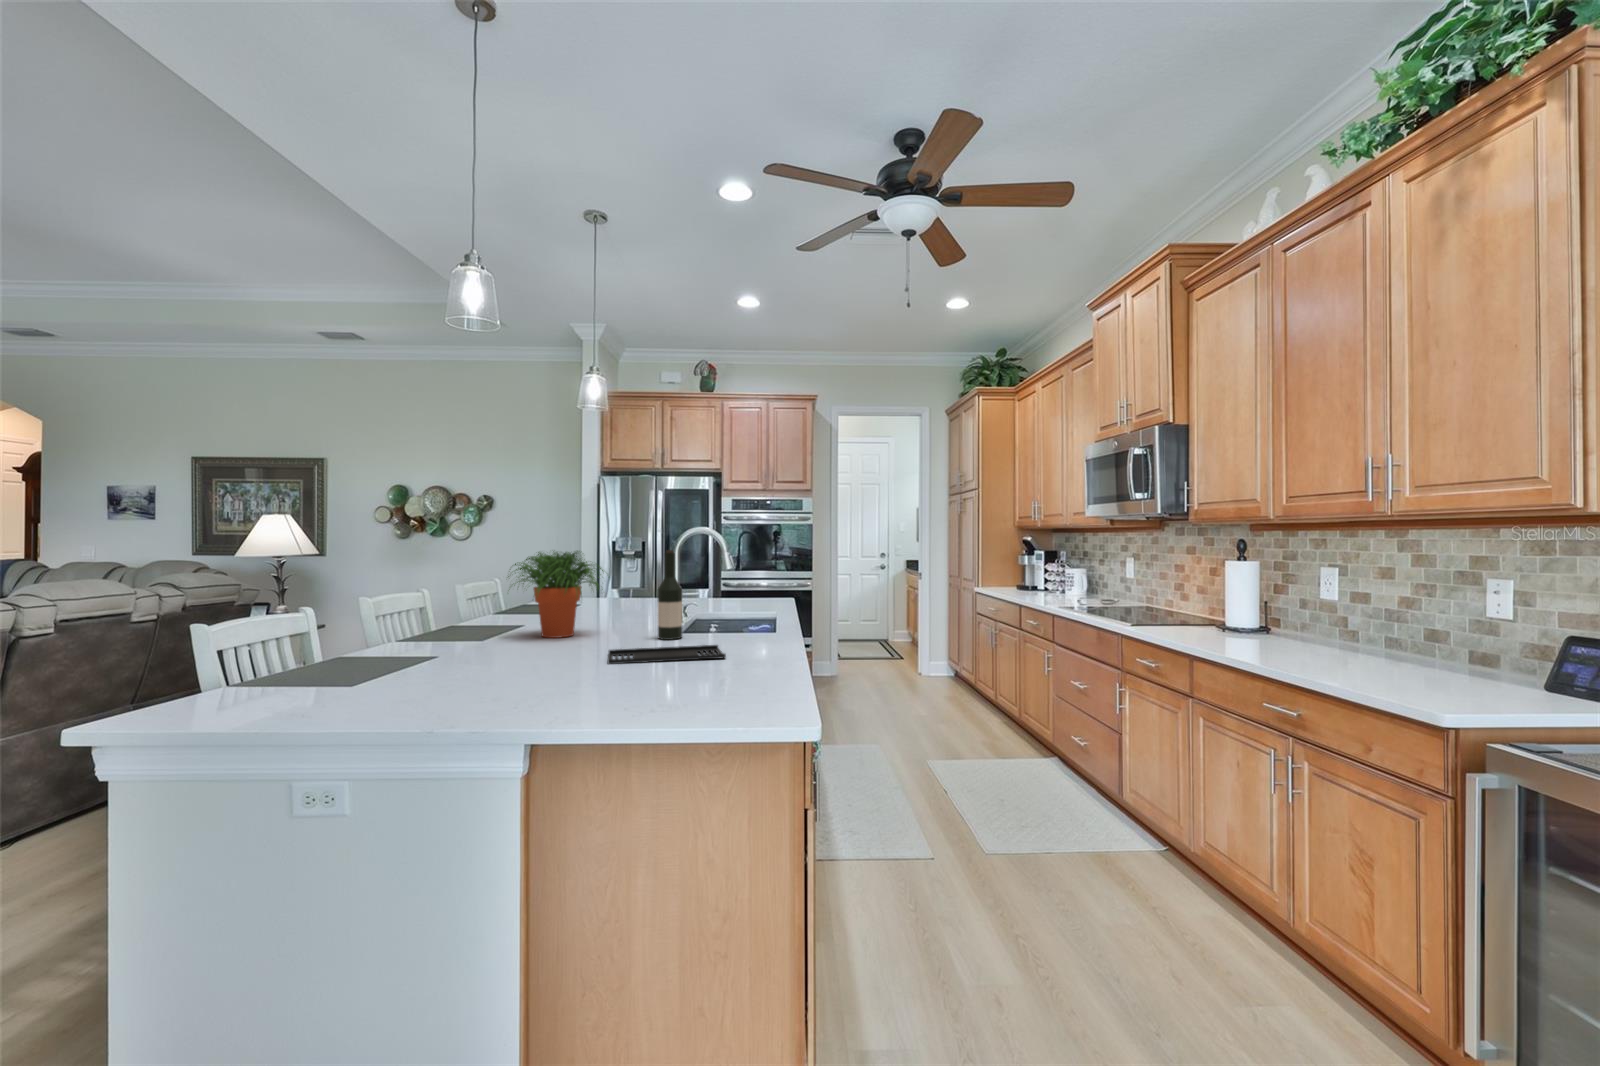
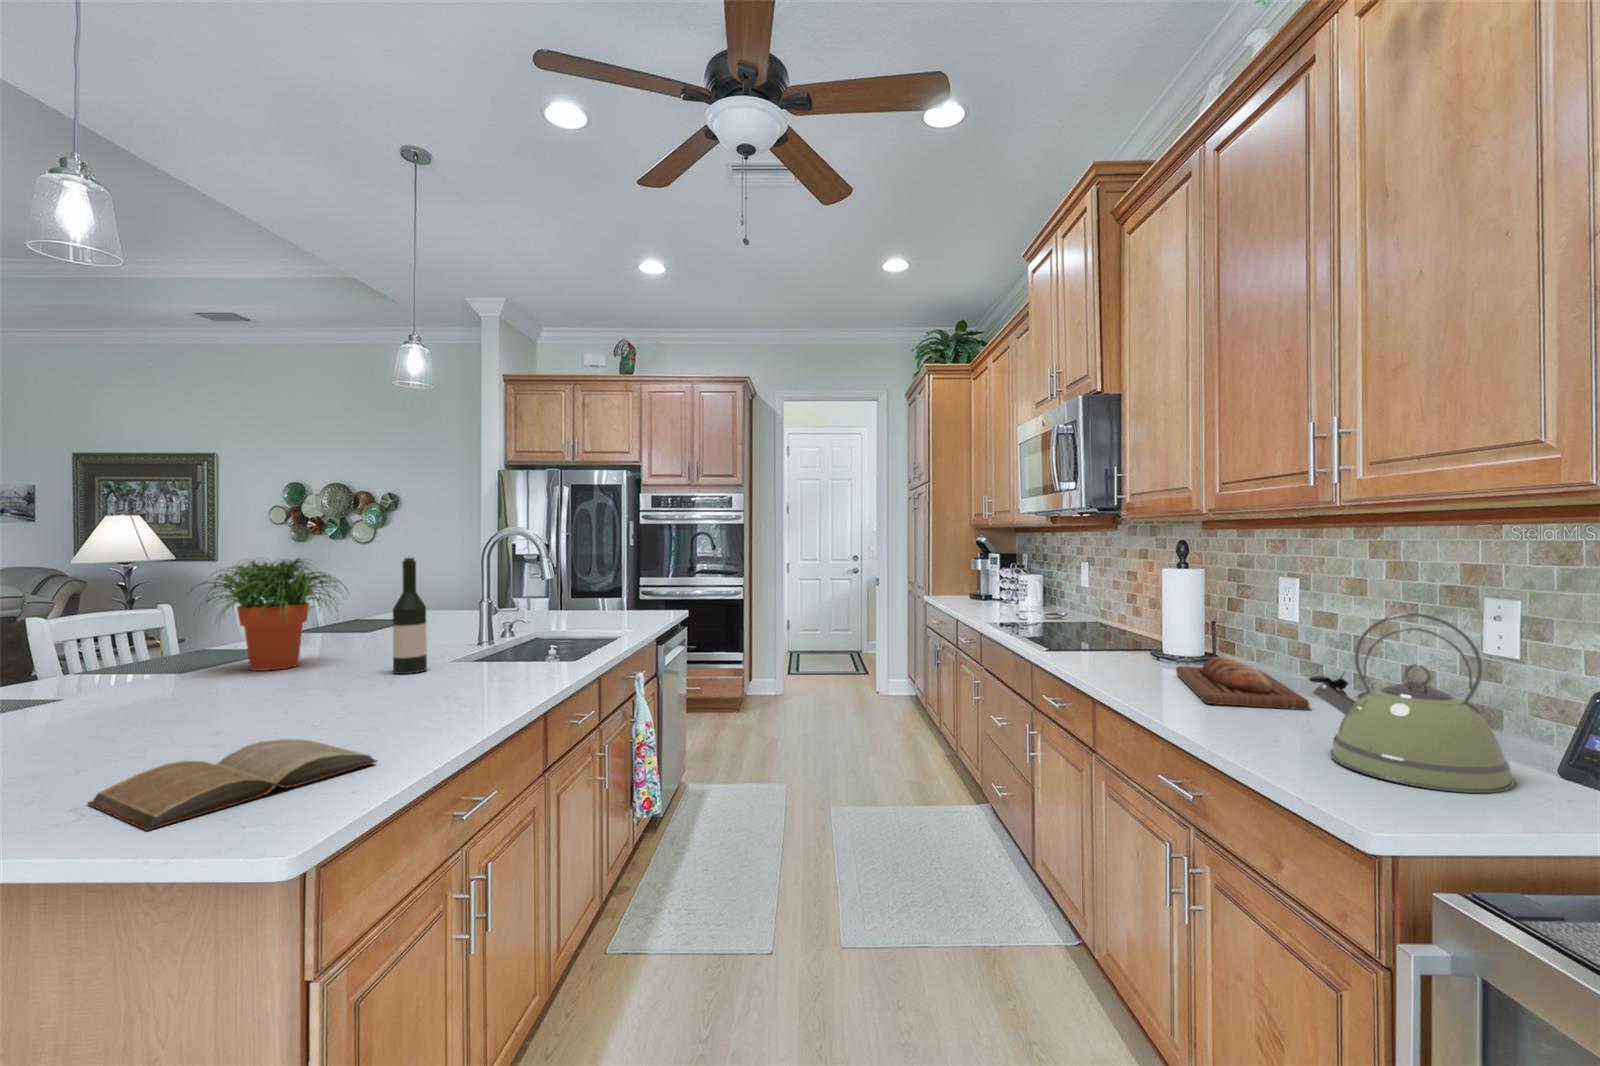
kettle: none [1377,586,1519,699] -> present [1309,613,1514,793]
bread loaf: none [1245,626,1360,660] -> present [1176,657,1310,710]
tray: present [607,645,726,664] -> none [231,684,433,717]
book: none [639,672,777,716] -> present [88,739,377,830]

